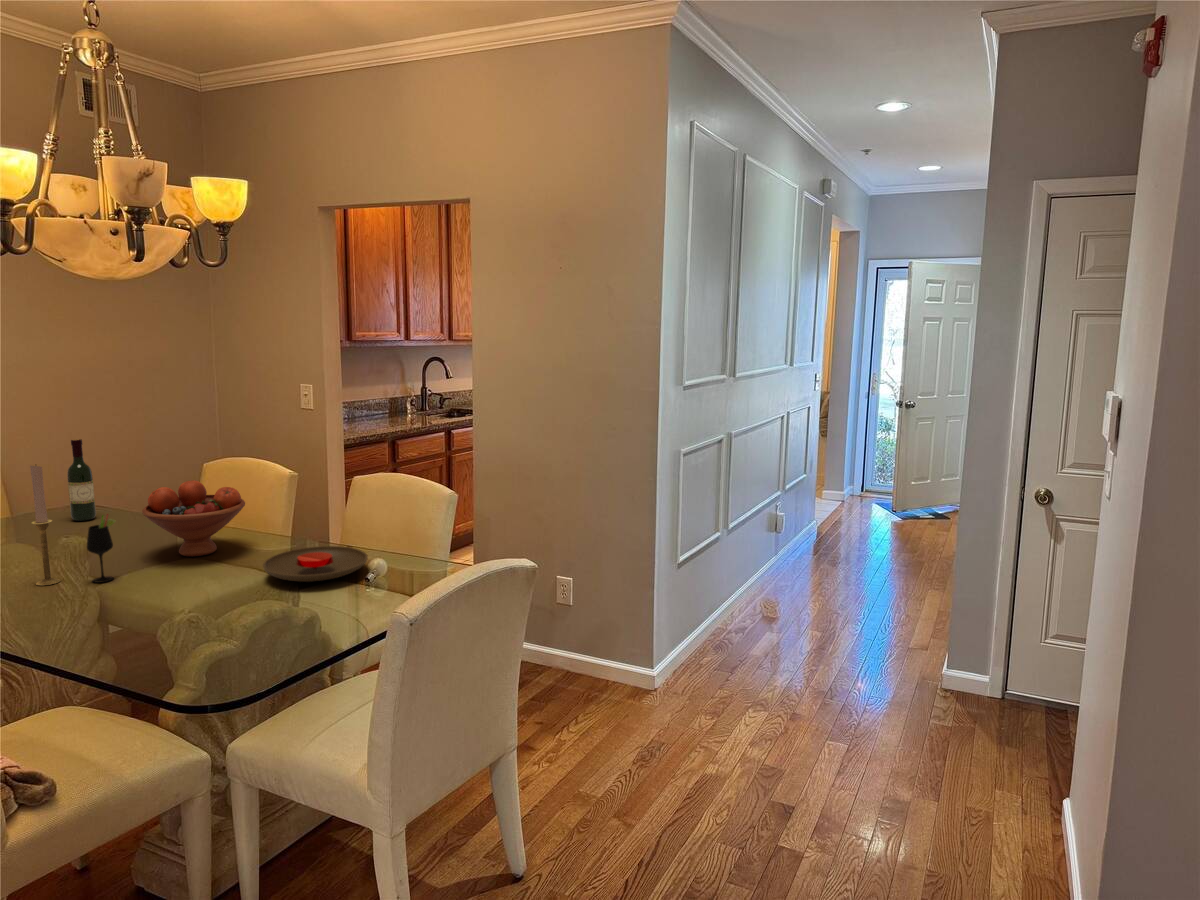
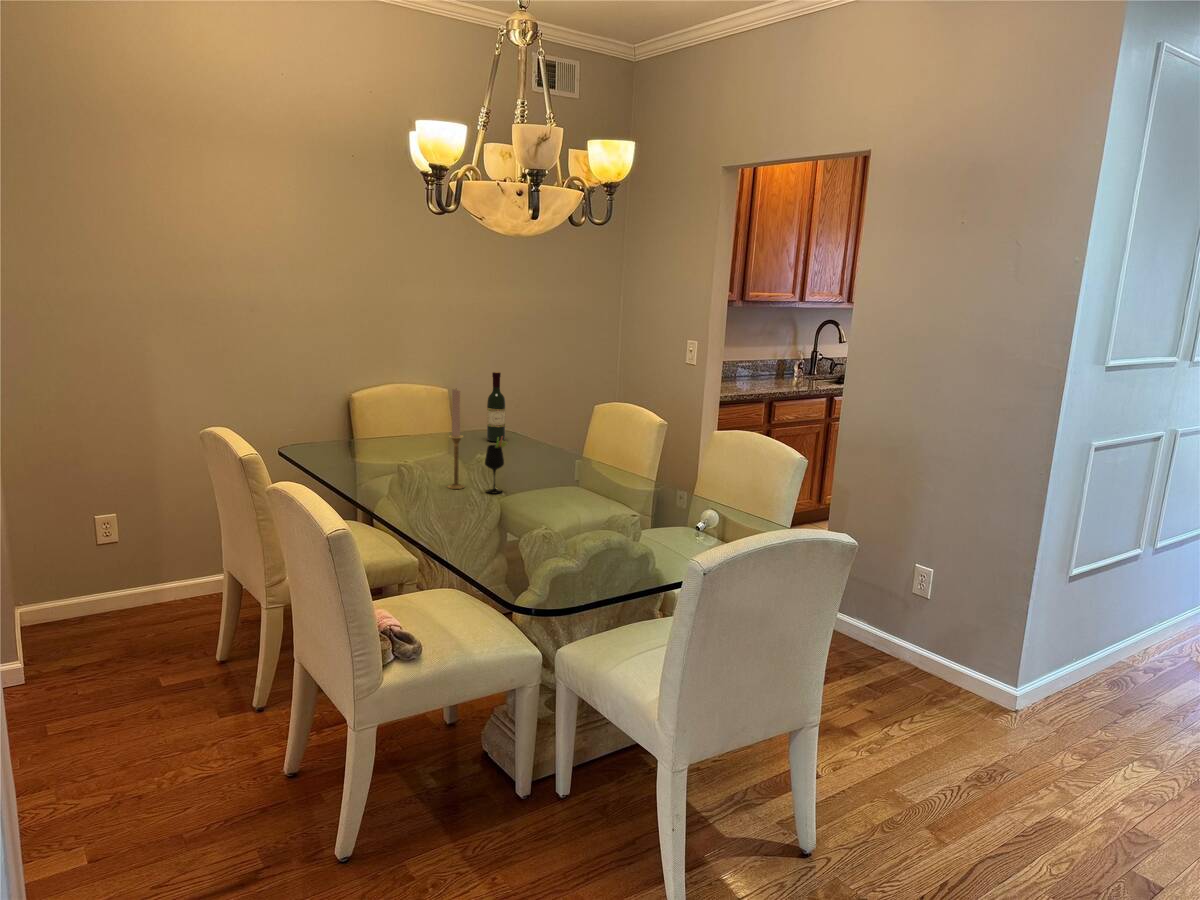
fruit bowl: present [142,480,245,557] -> none [531,417,614,484]
plate: present [263,546,368,582] -> none [616,491,710,522]

